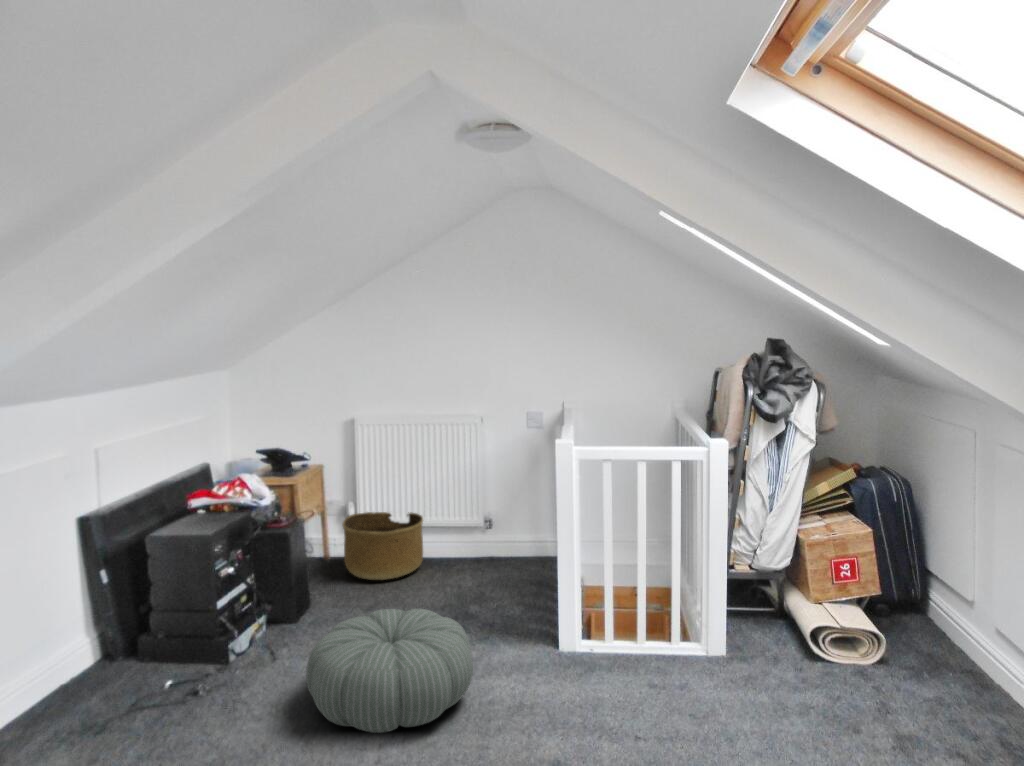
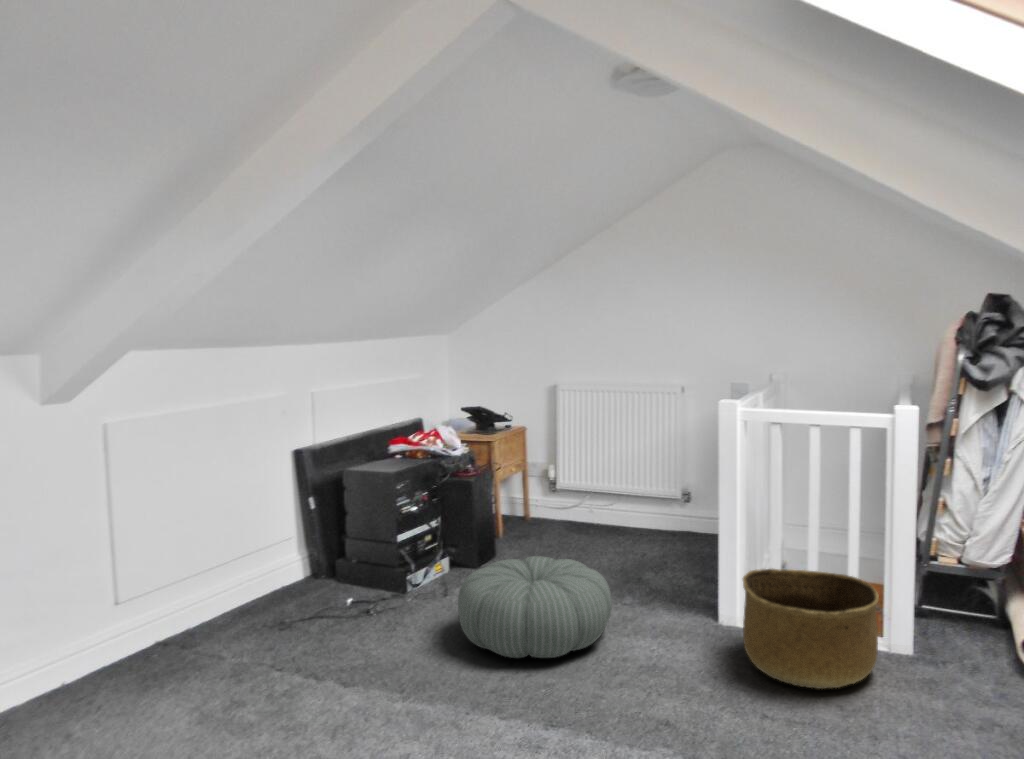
basket: present [343,512,423,580] -> present [743,569,879,689]

